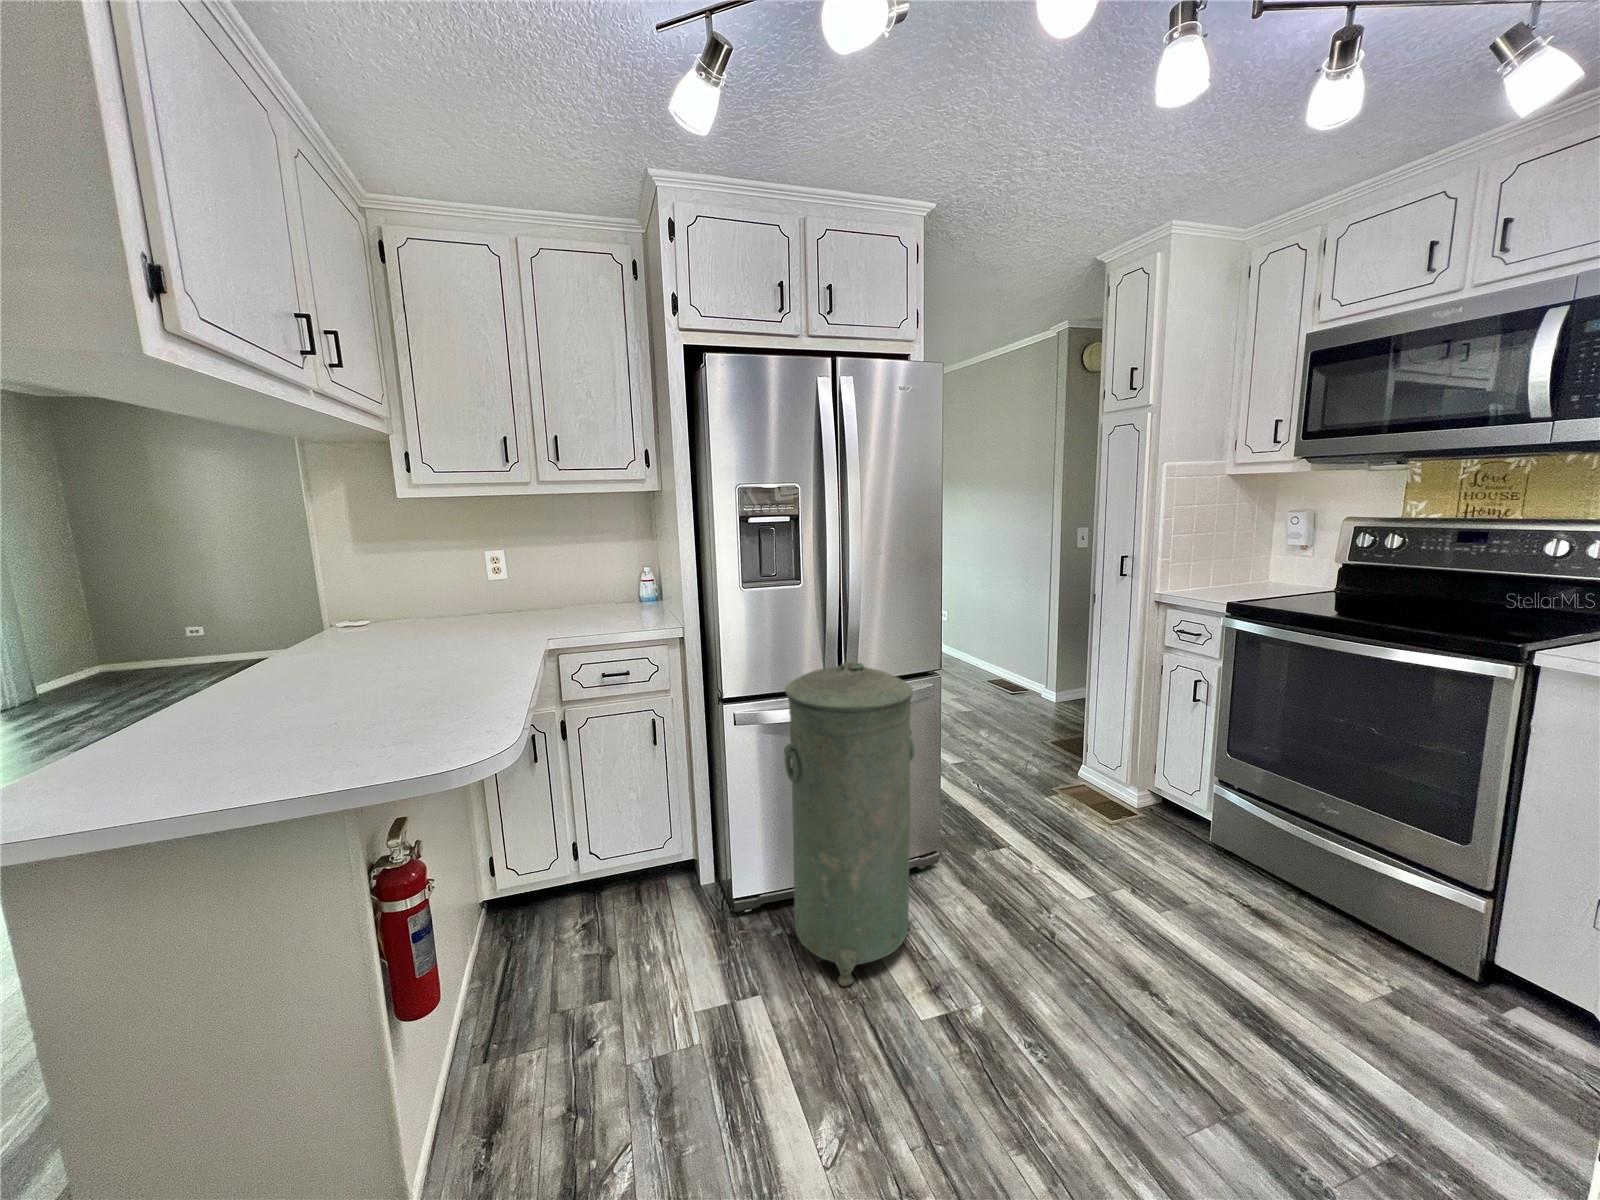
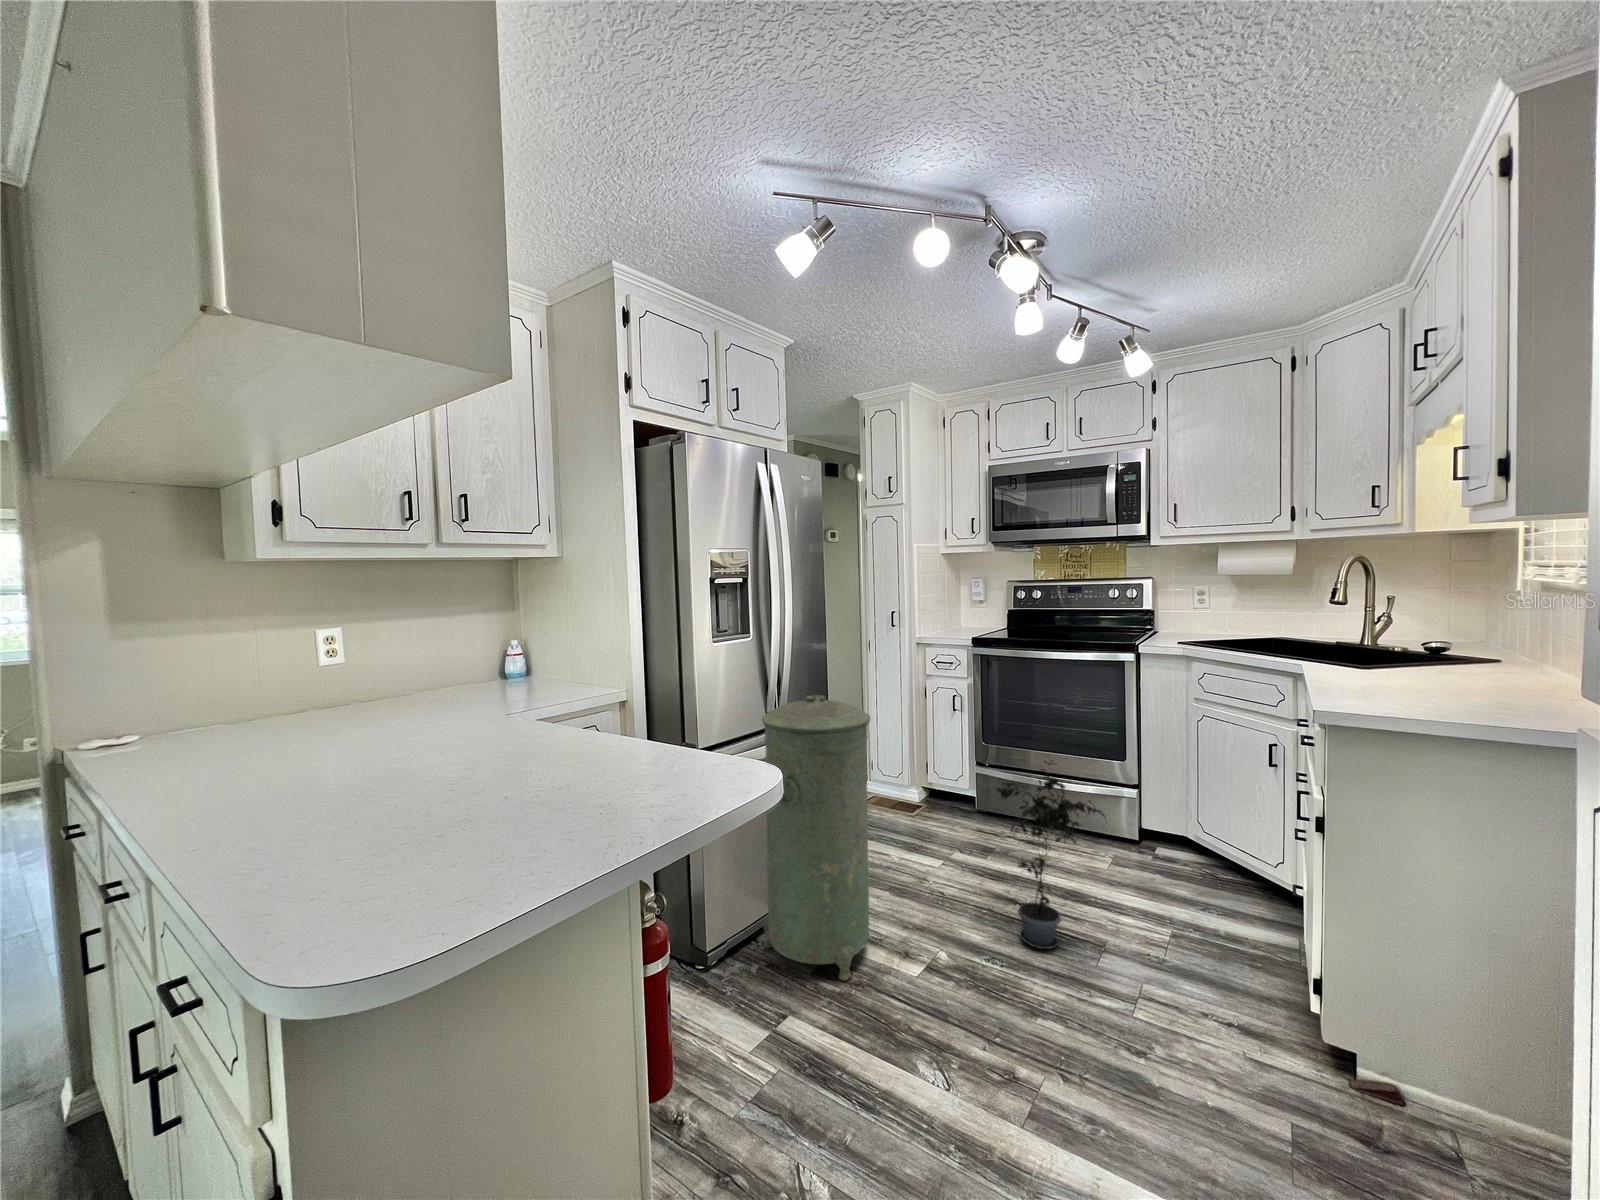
potted plant: none [1080,821,1228,1077] -> present [997,769,1105,949]

